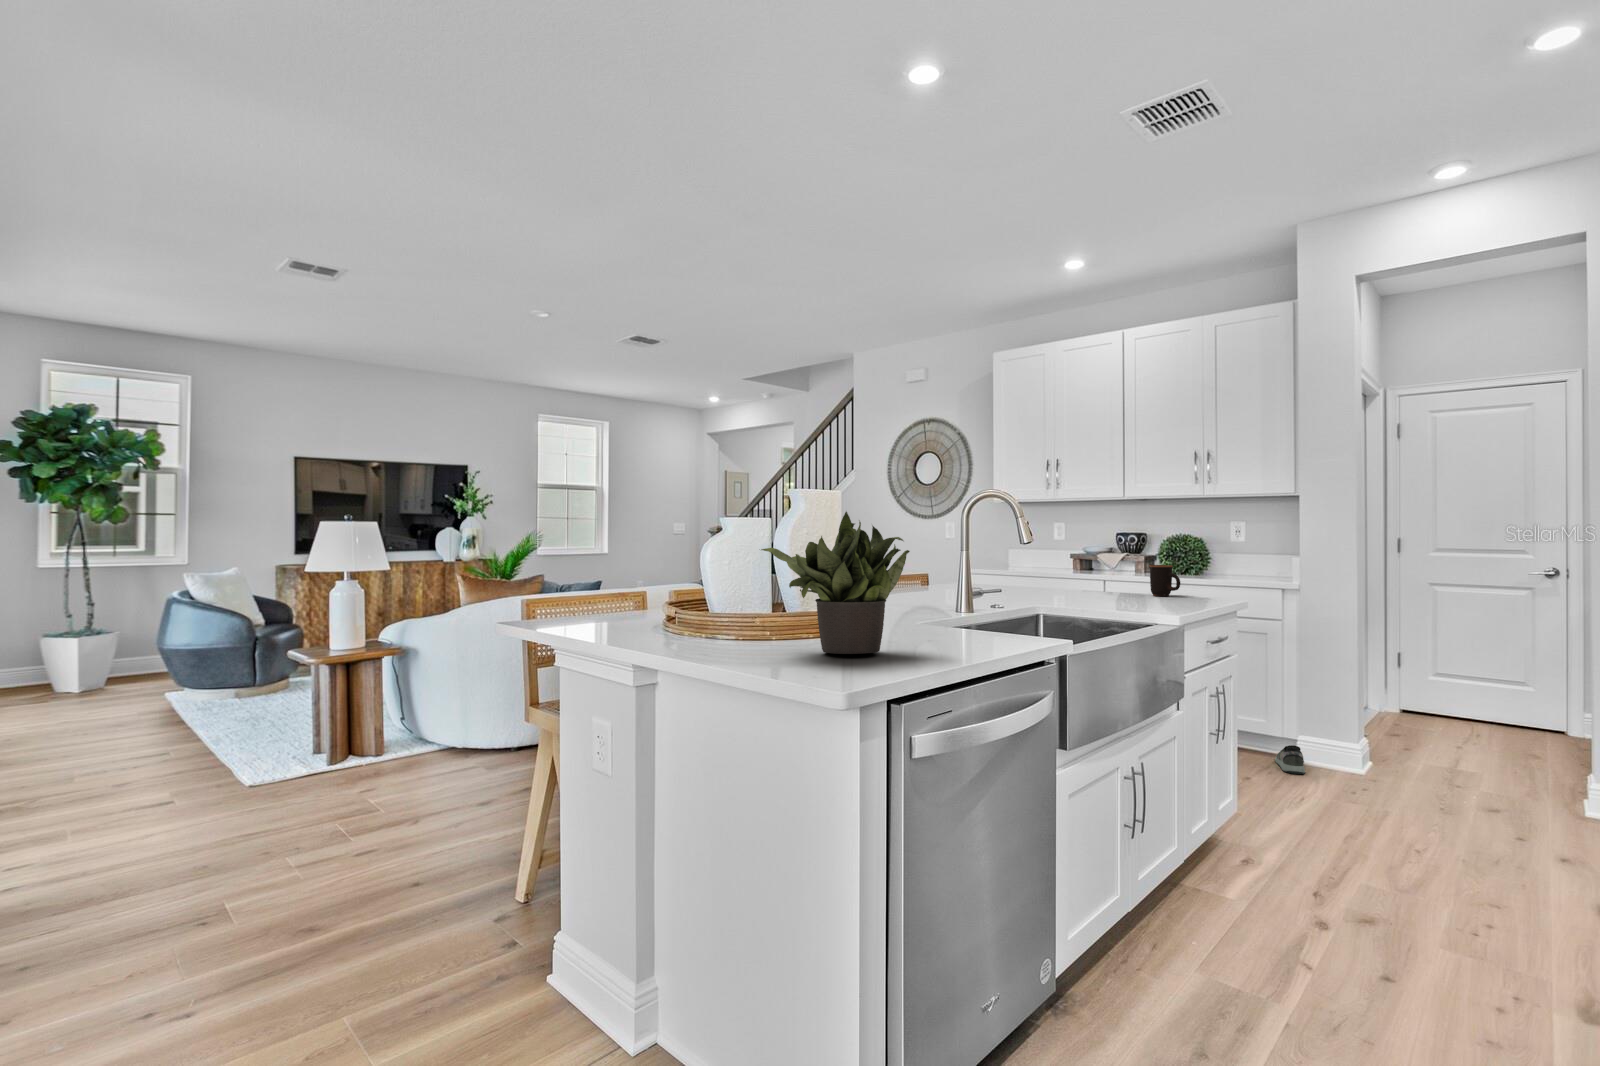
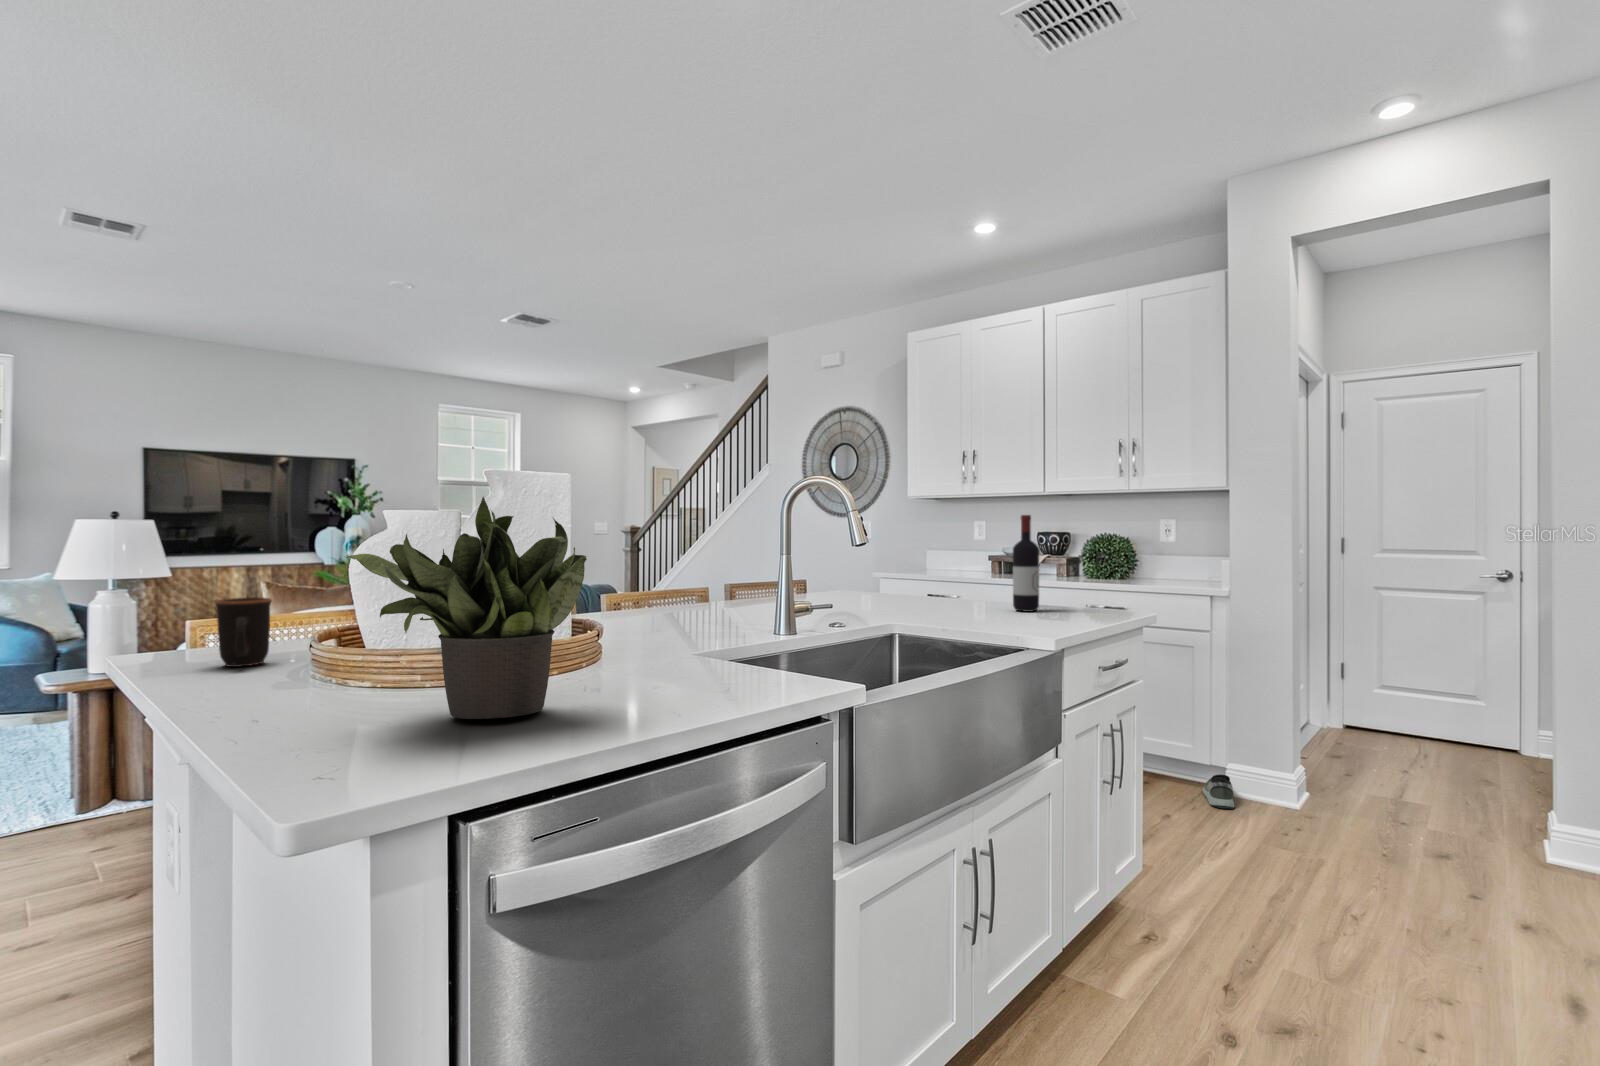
wine bottle: none [1124,519,1147,599] -> present [1013,515,1039,612]
mug: present [1149,565,1180,596] -> present [215,597,272,667]

